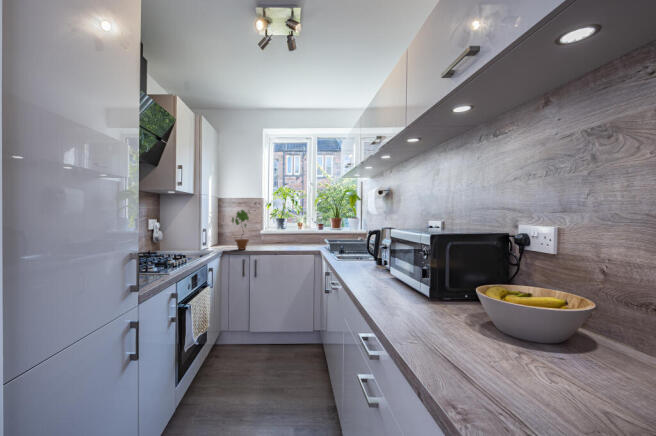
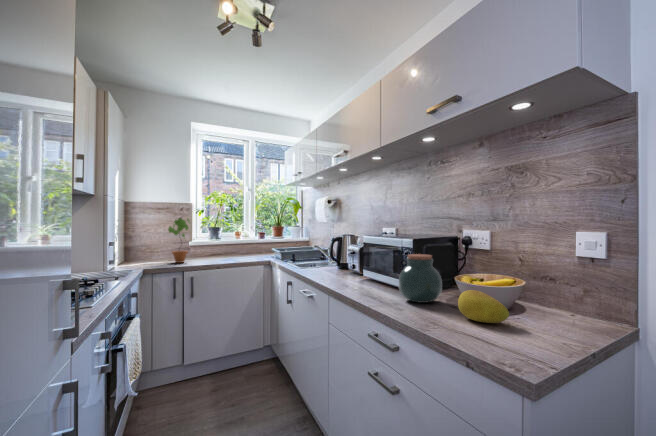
jar: none [406,257,467,326] -> present [399,254,442,303]
fruit: none [473,324,564,394] -> present [458,290,509,323]

